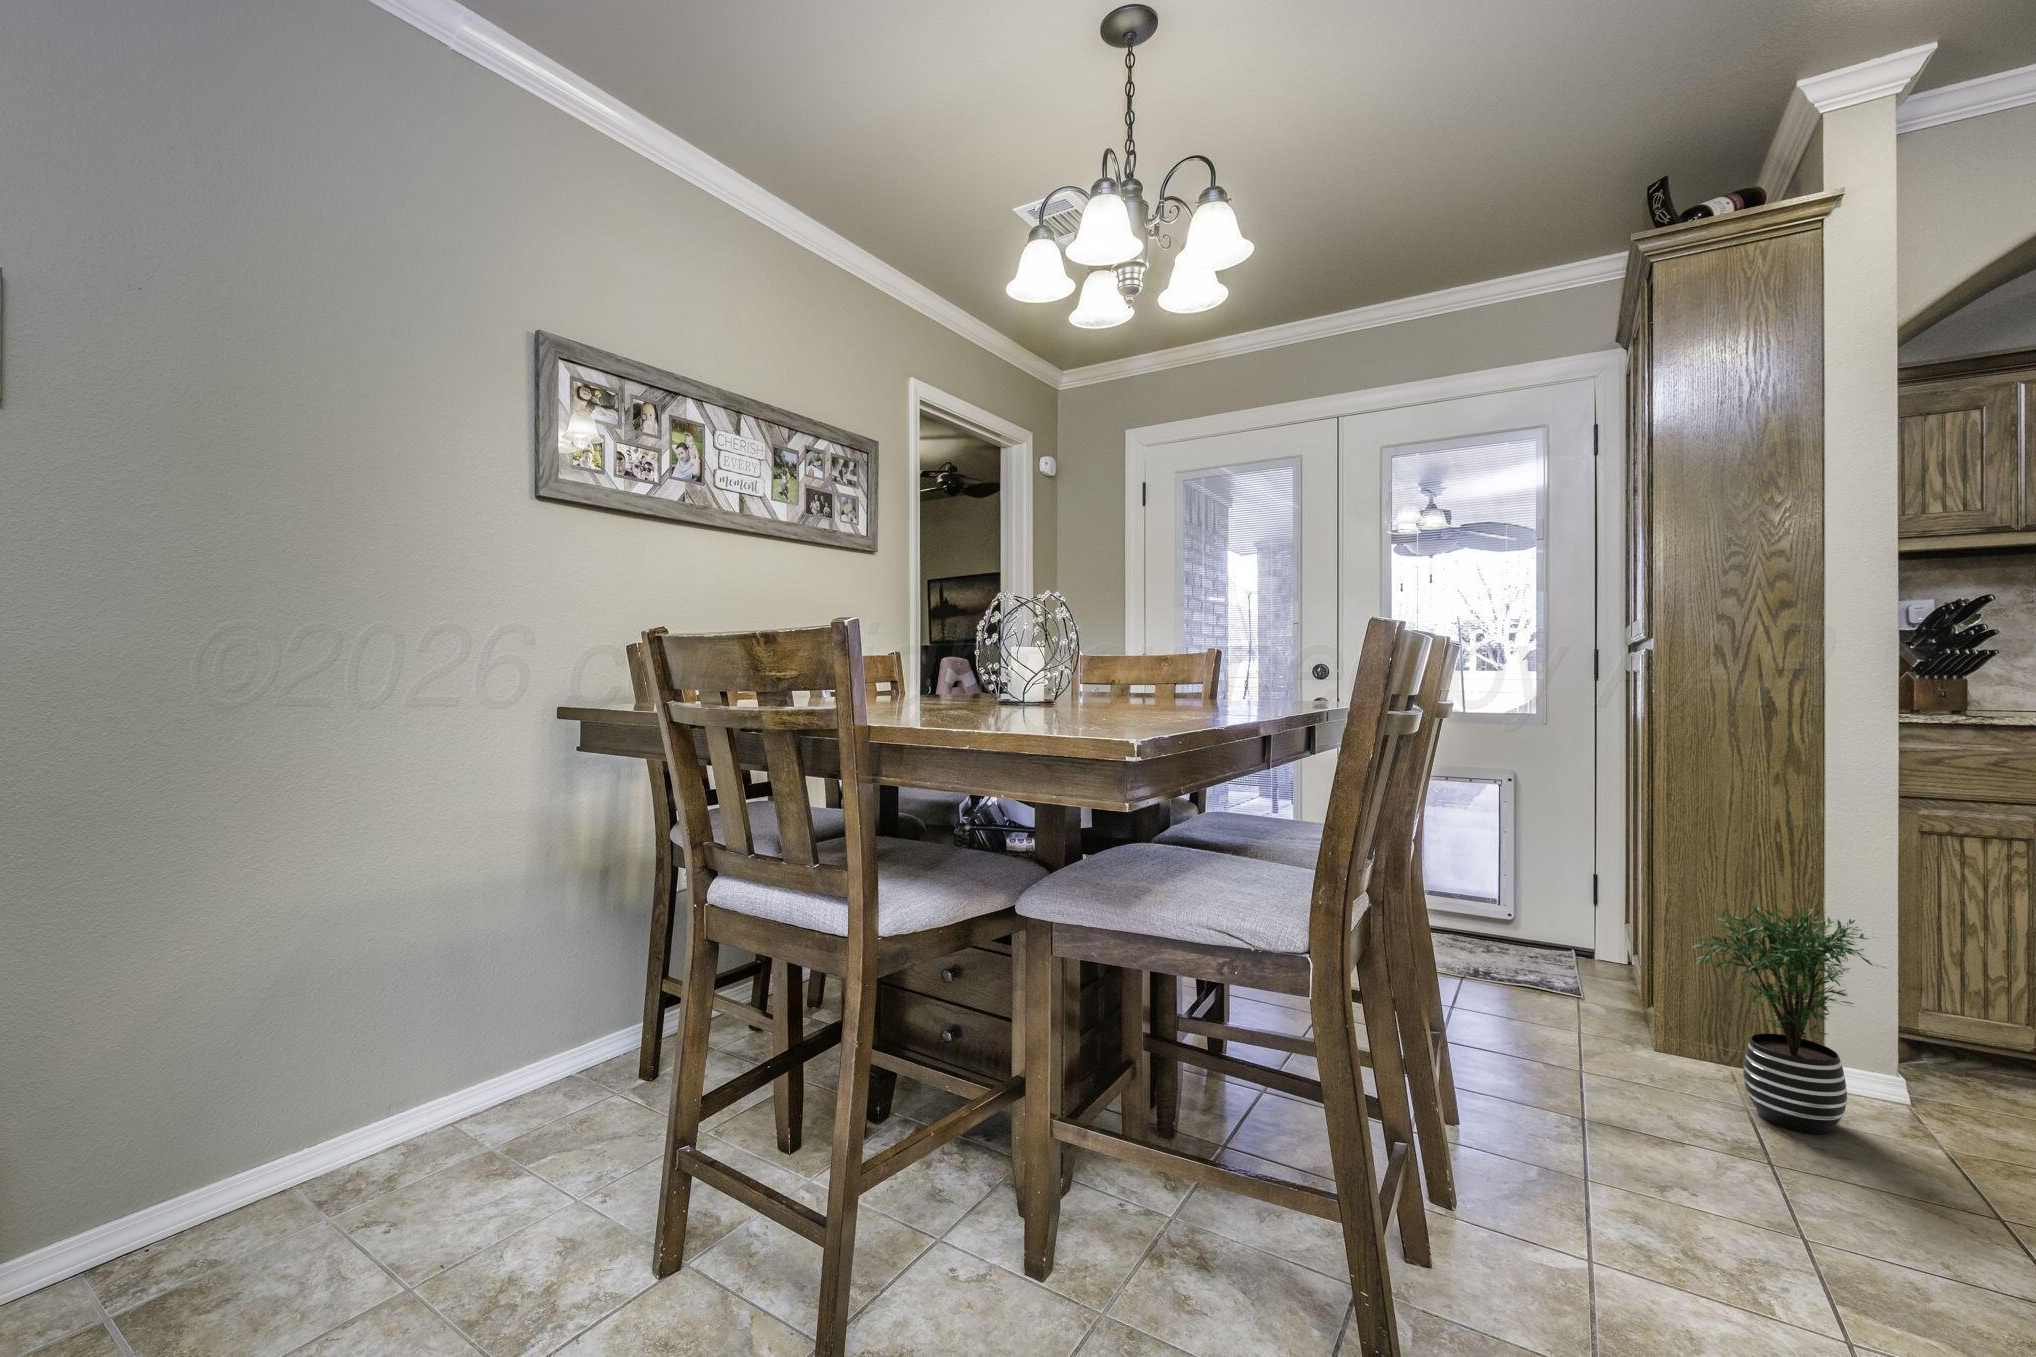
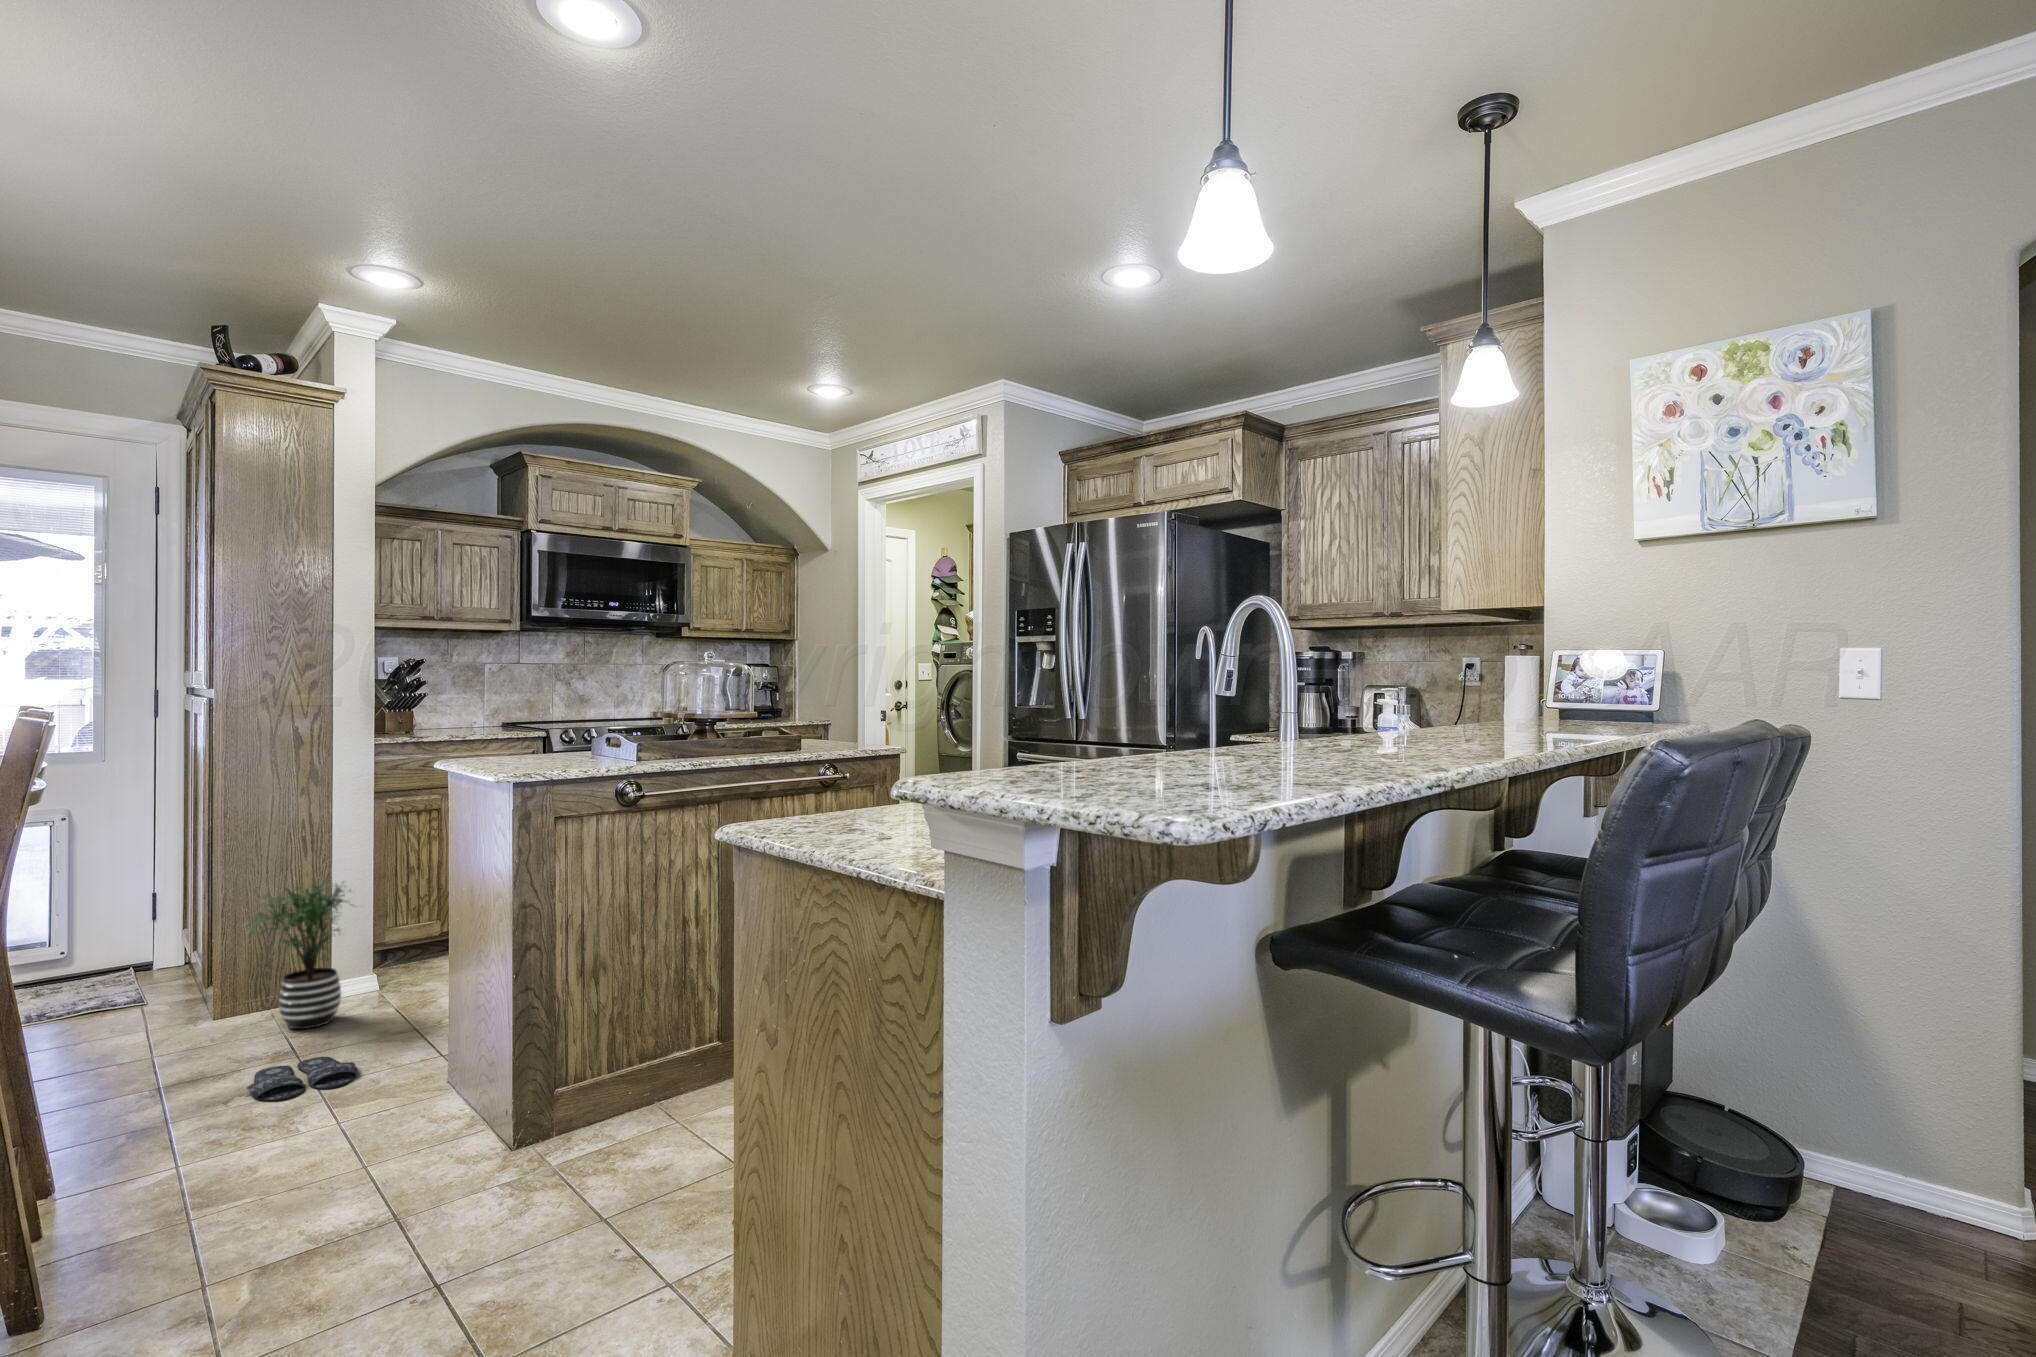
slippers: none [1694,1180,1894,1299] -> present [247,1057,357,1101]

